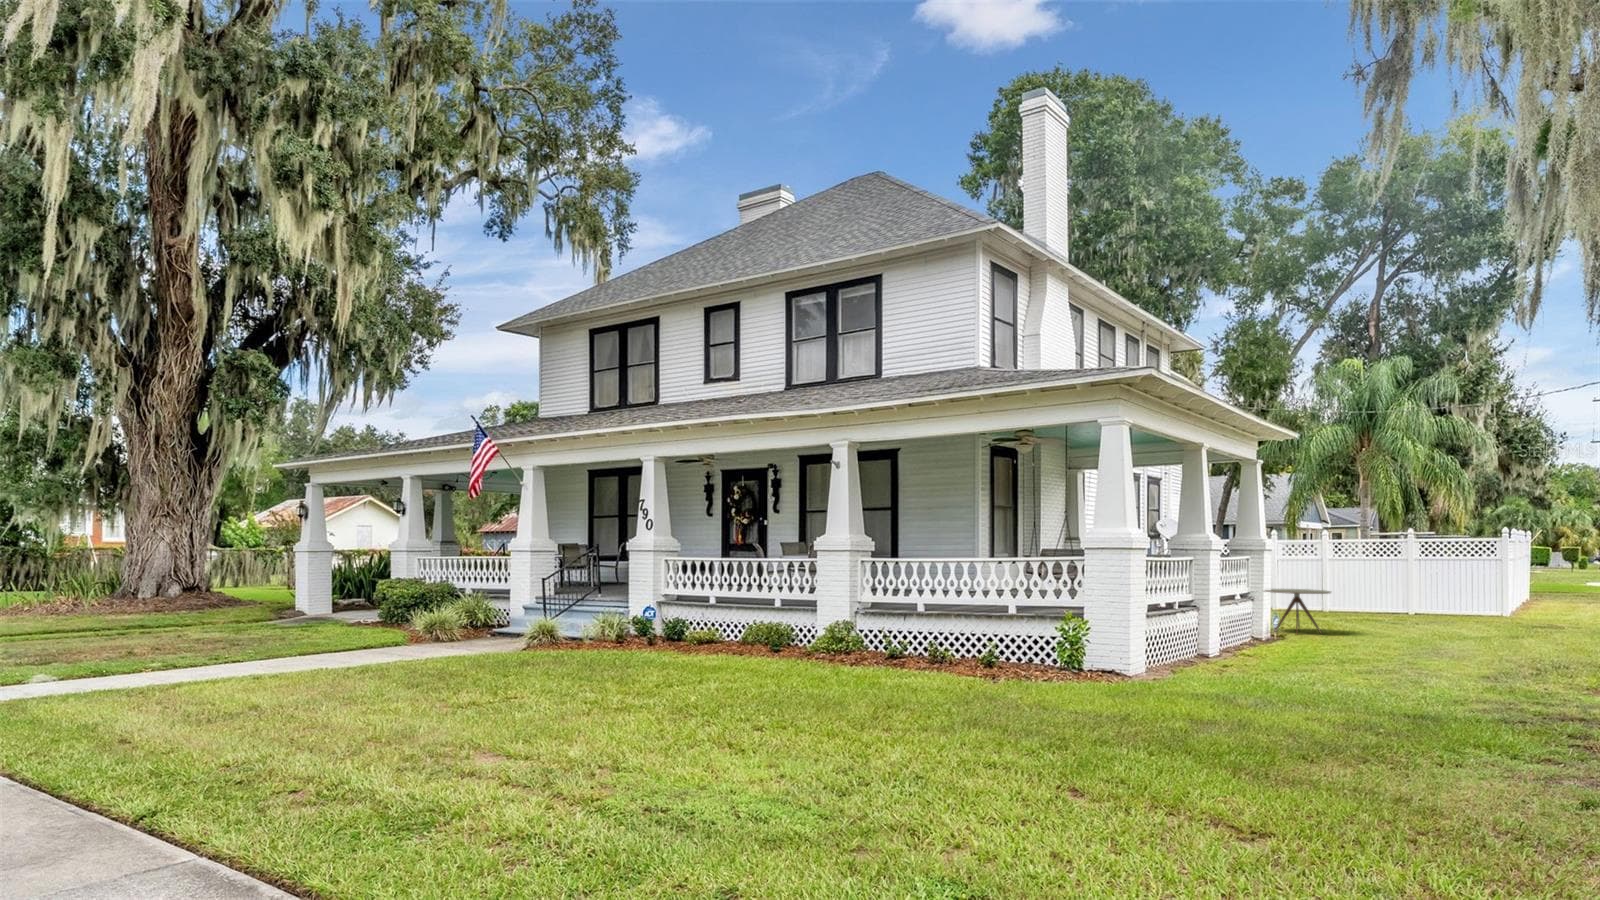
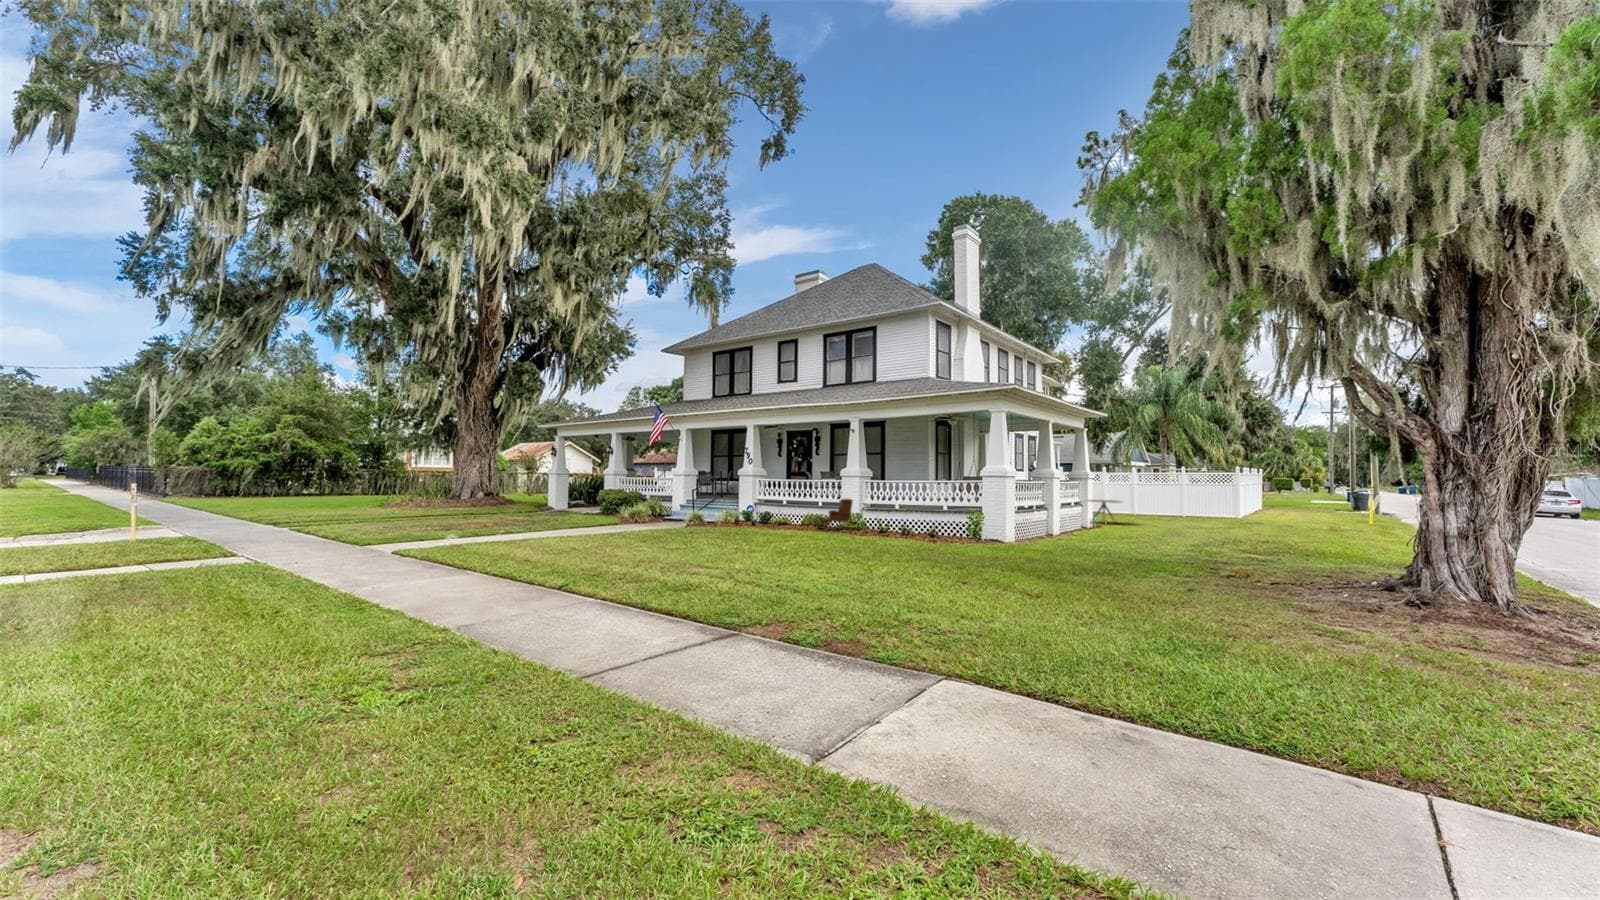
lounge chair: none [774,593,837,656] -> present [820,499,853,530]

